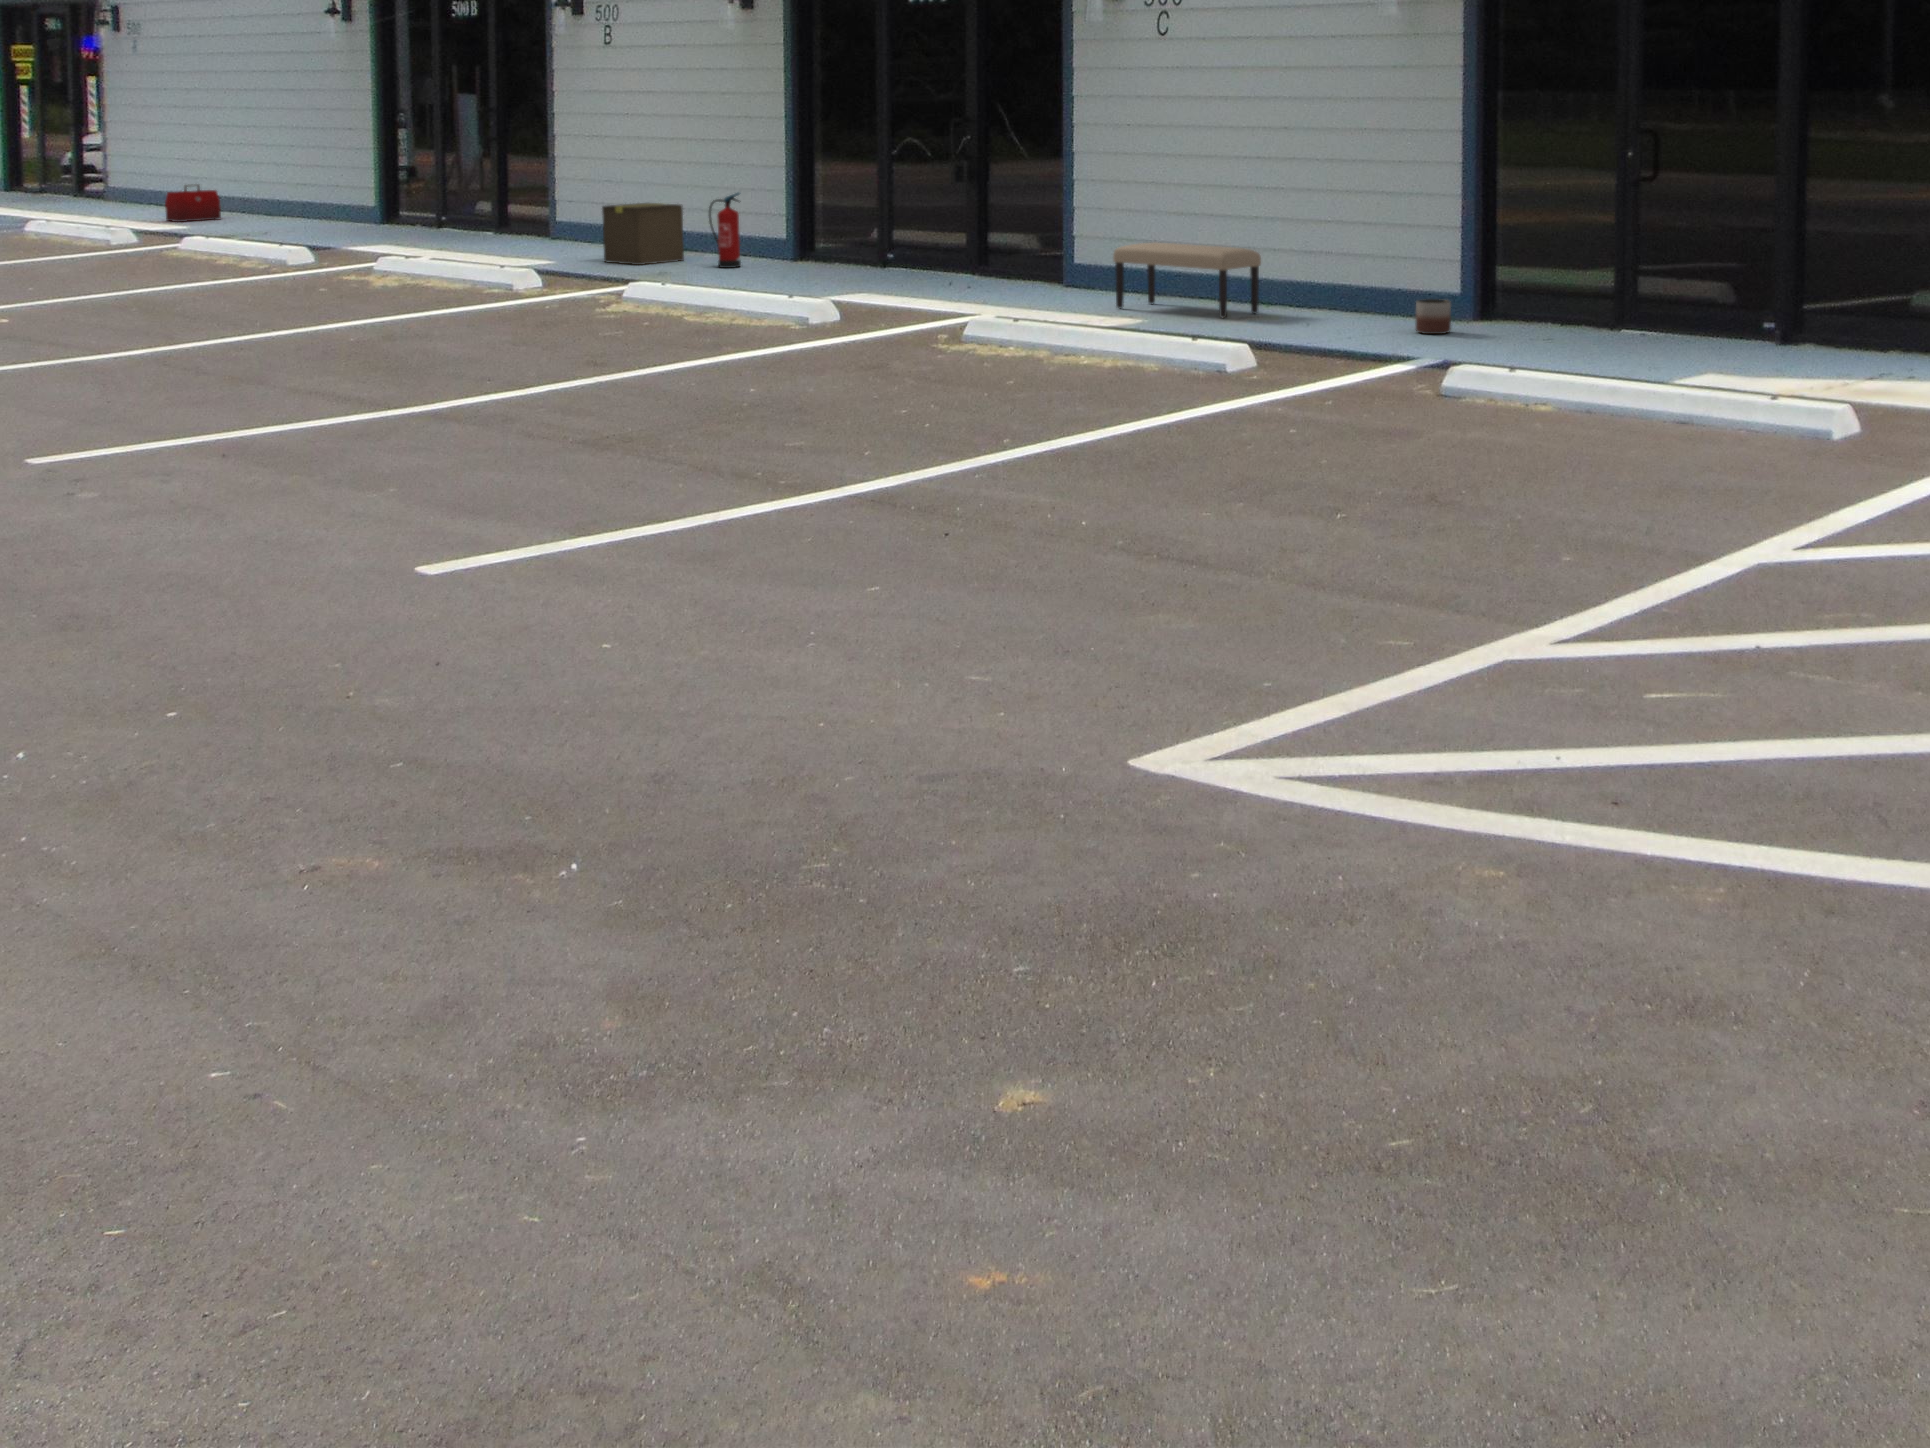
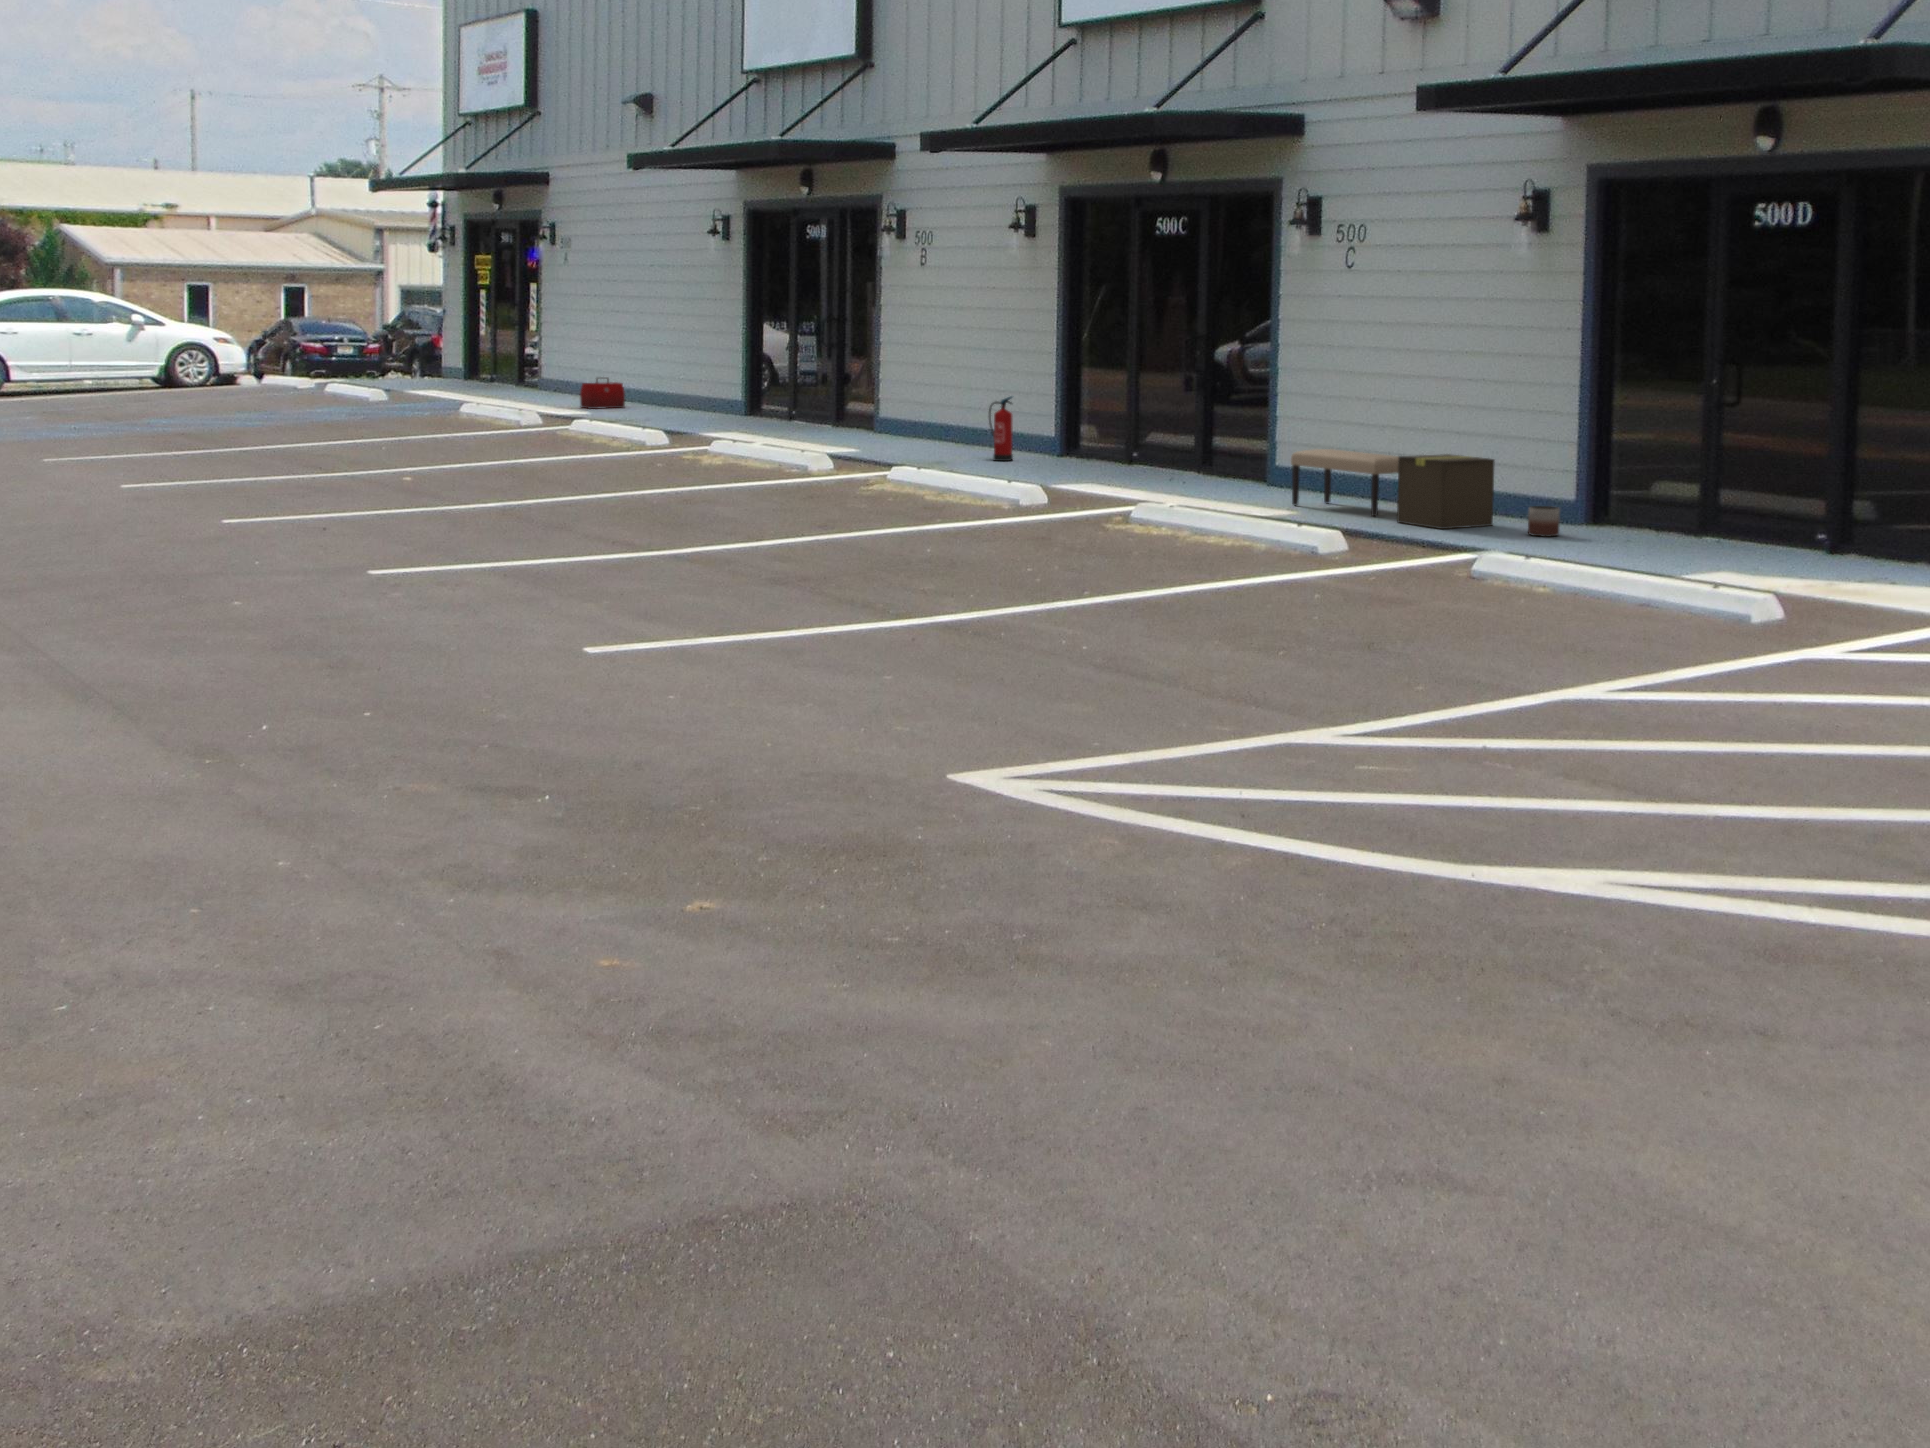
cardboard box: present [602,203,684,265] -> present [1397,454,1495,529]

